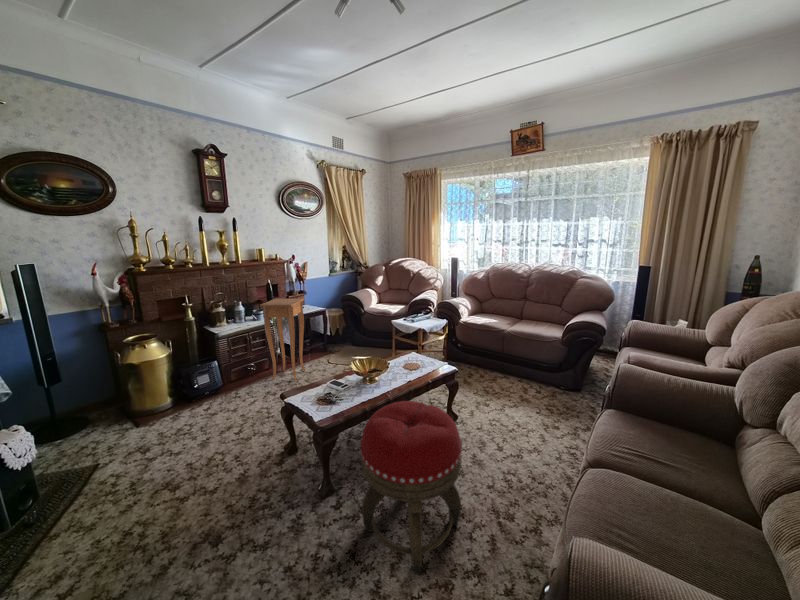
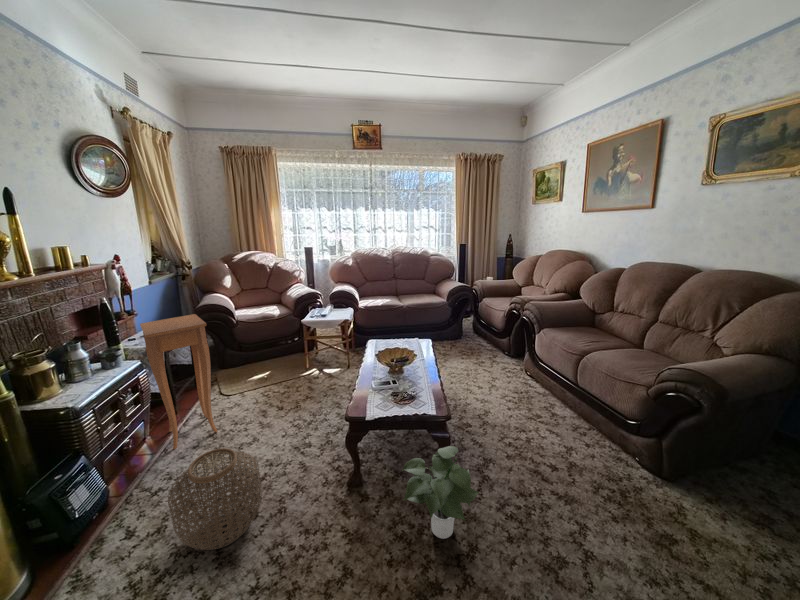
woven basket: none [194,378,251,437] -> present [168,448,262,550]
footstool: present [361,401,462,573] -> none [478,357,565,478]
potted plant: none [240,442,313,525] -> present [402,446,479,539]

